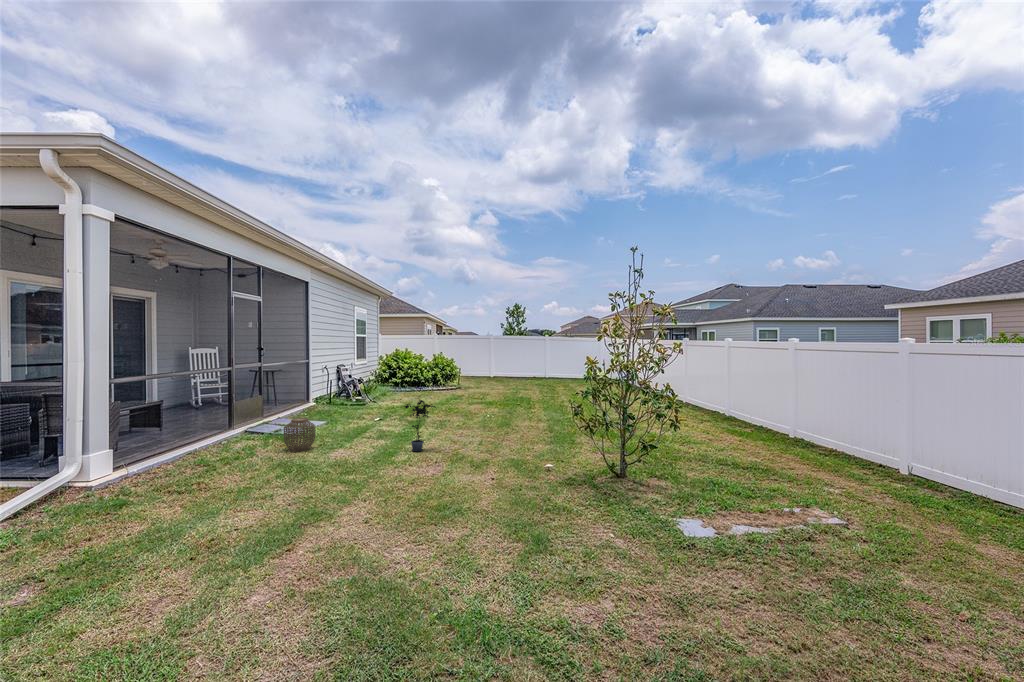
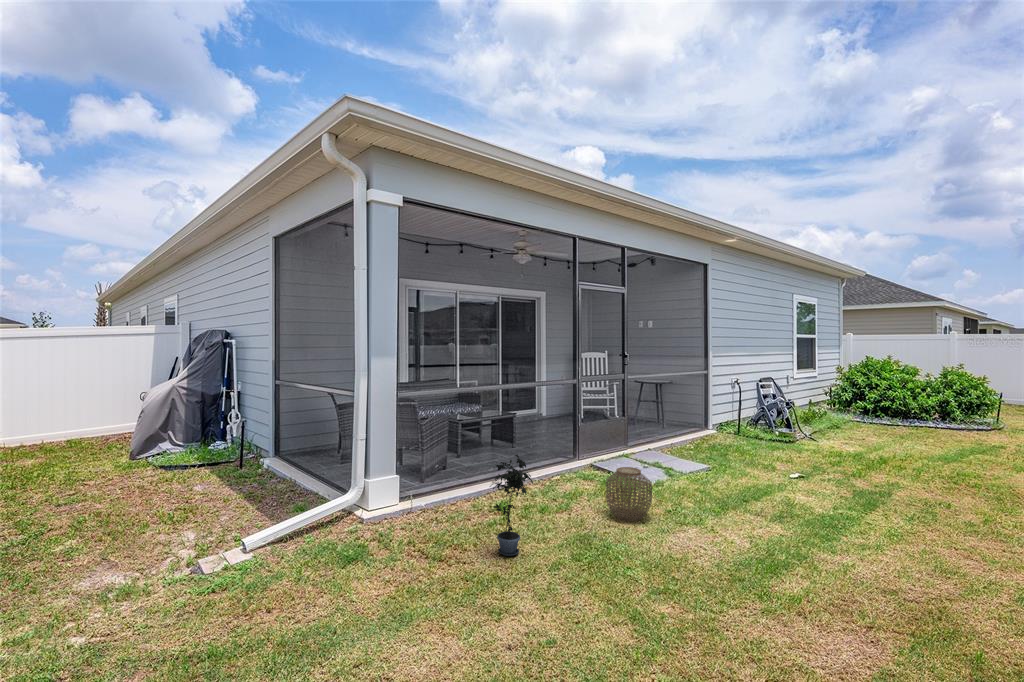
potted plant: present [404,400,436,451] -> present [490,455,533,556]

